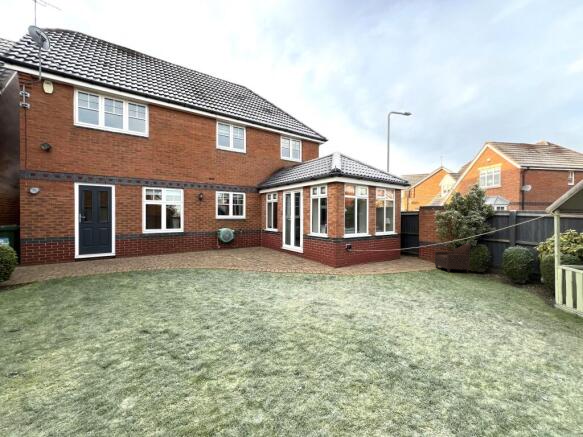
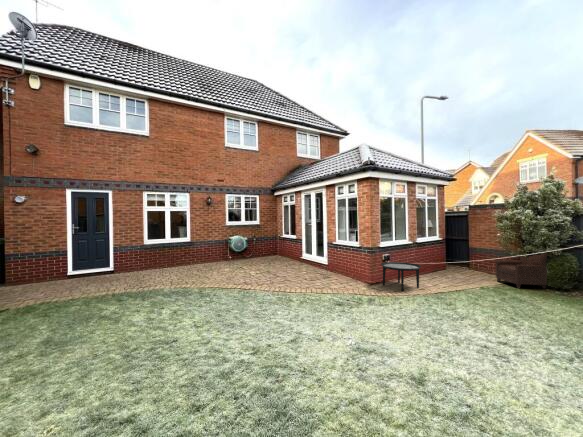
round table: none [344,251,375,273] -> present [381,262,421,291]

